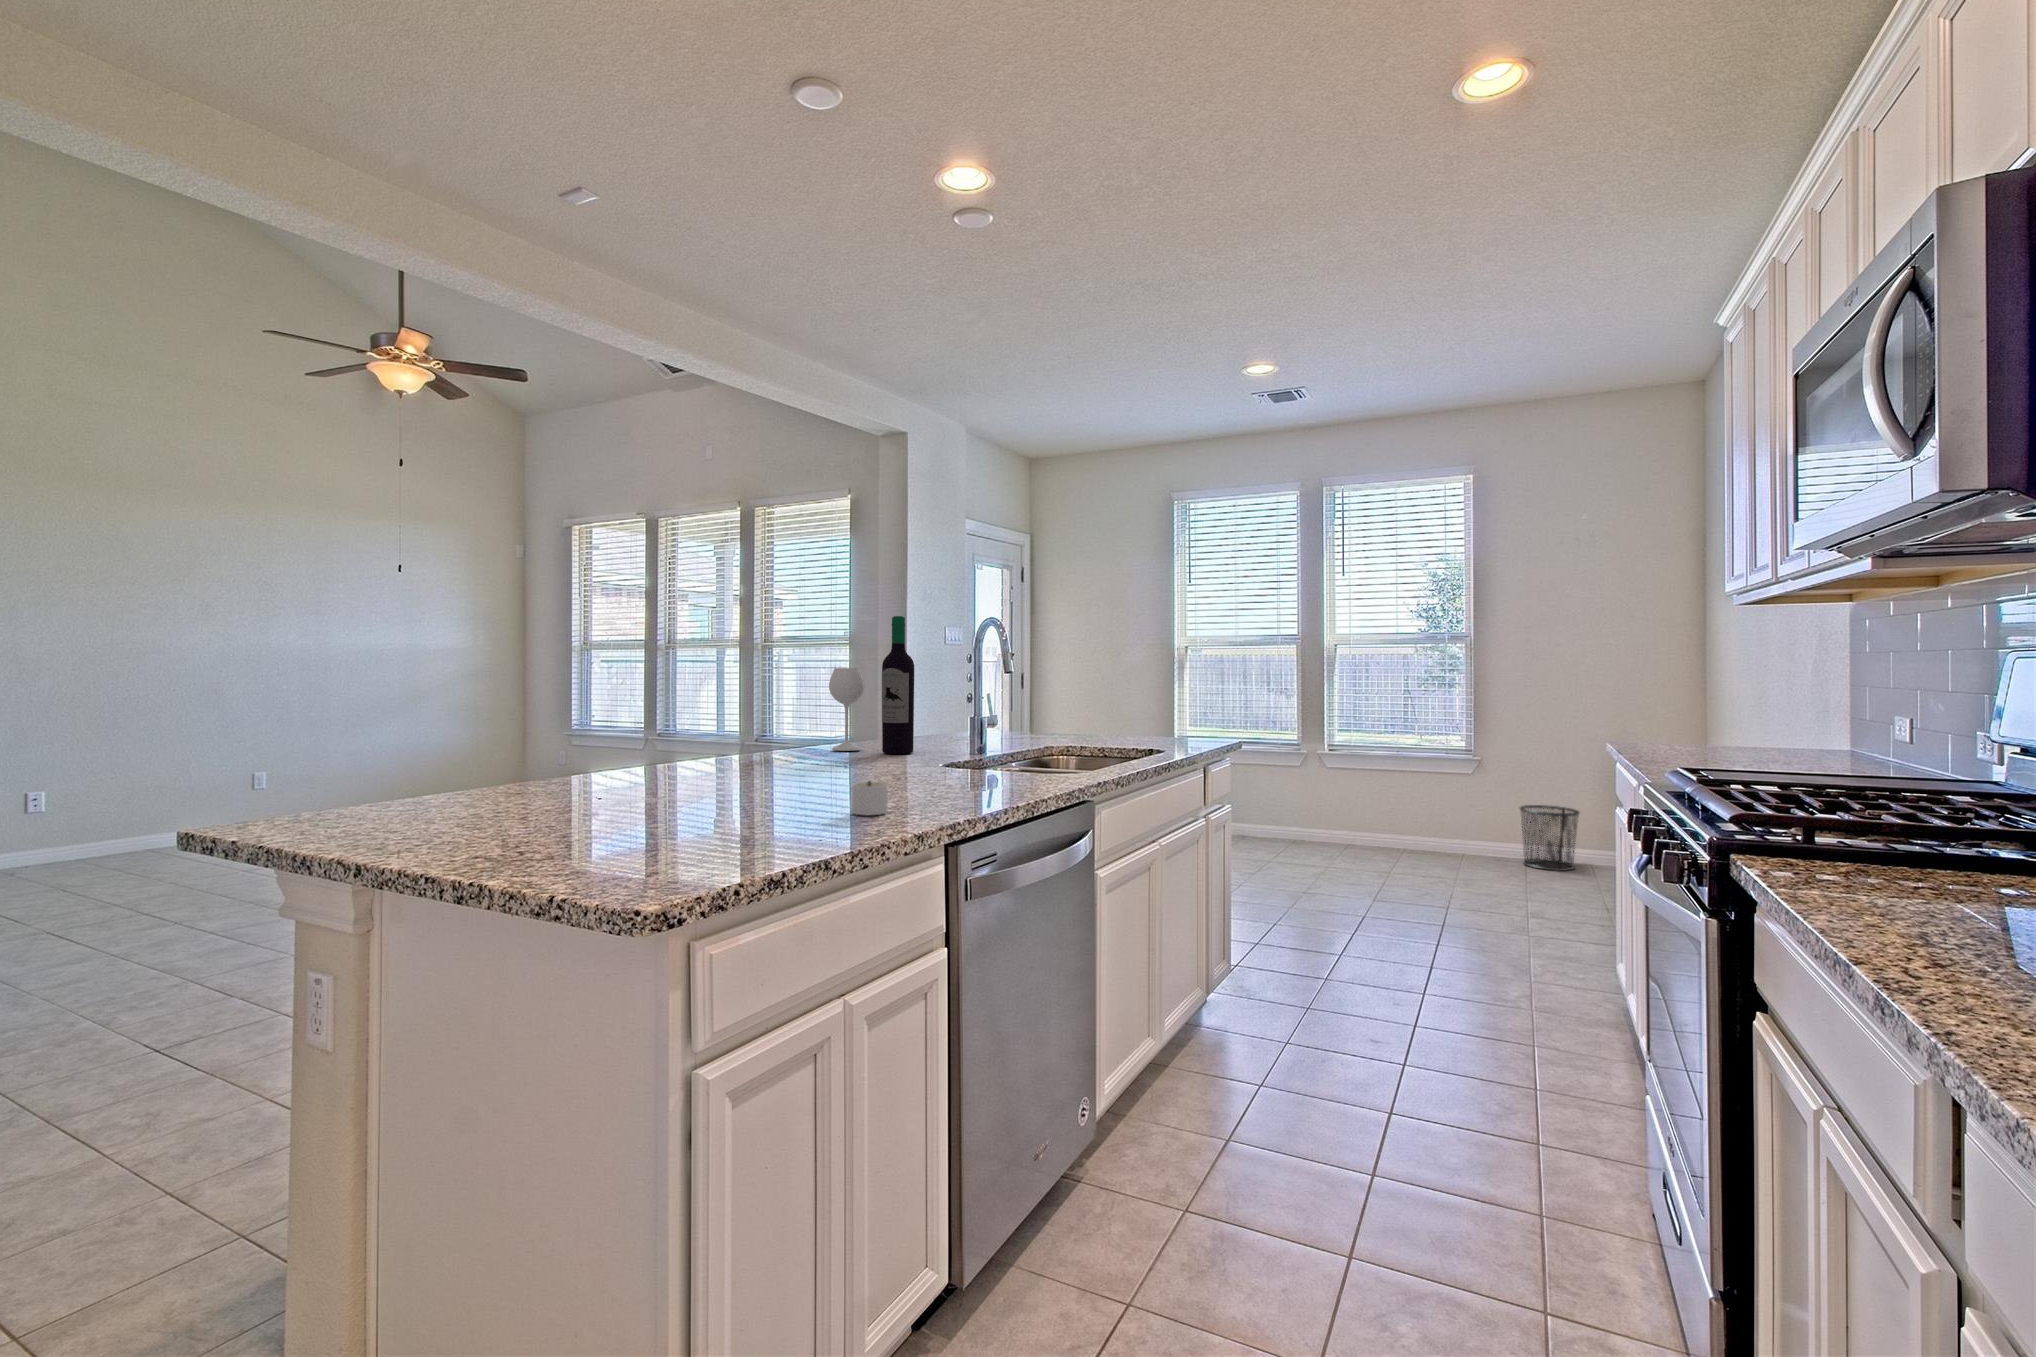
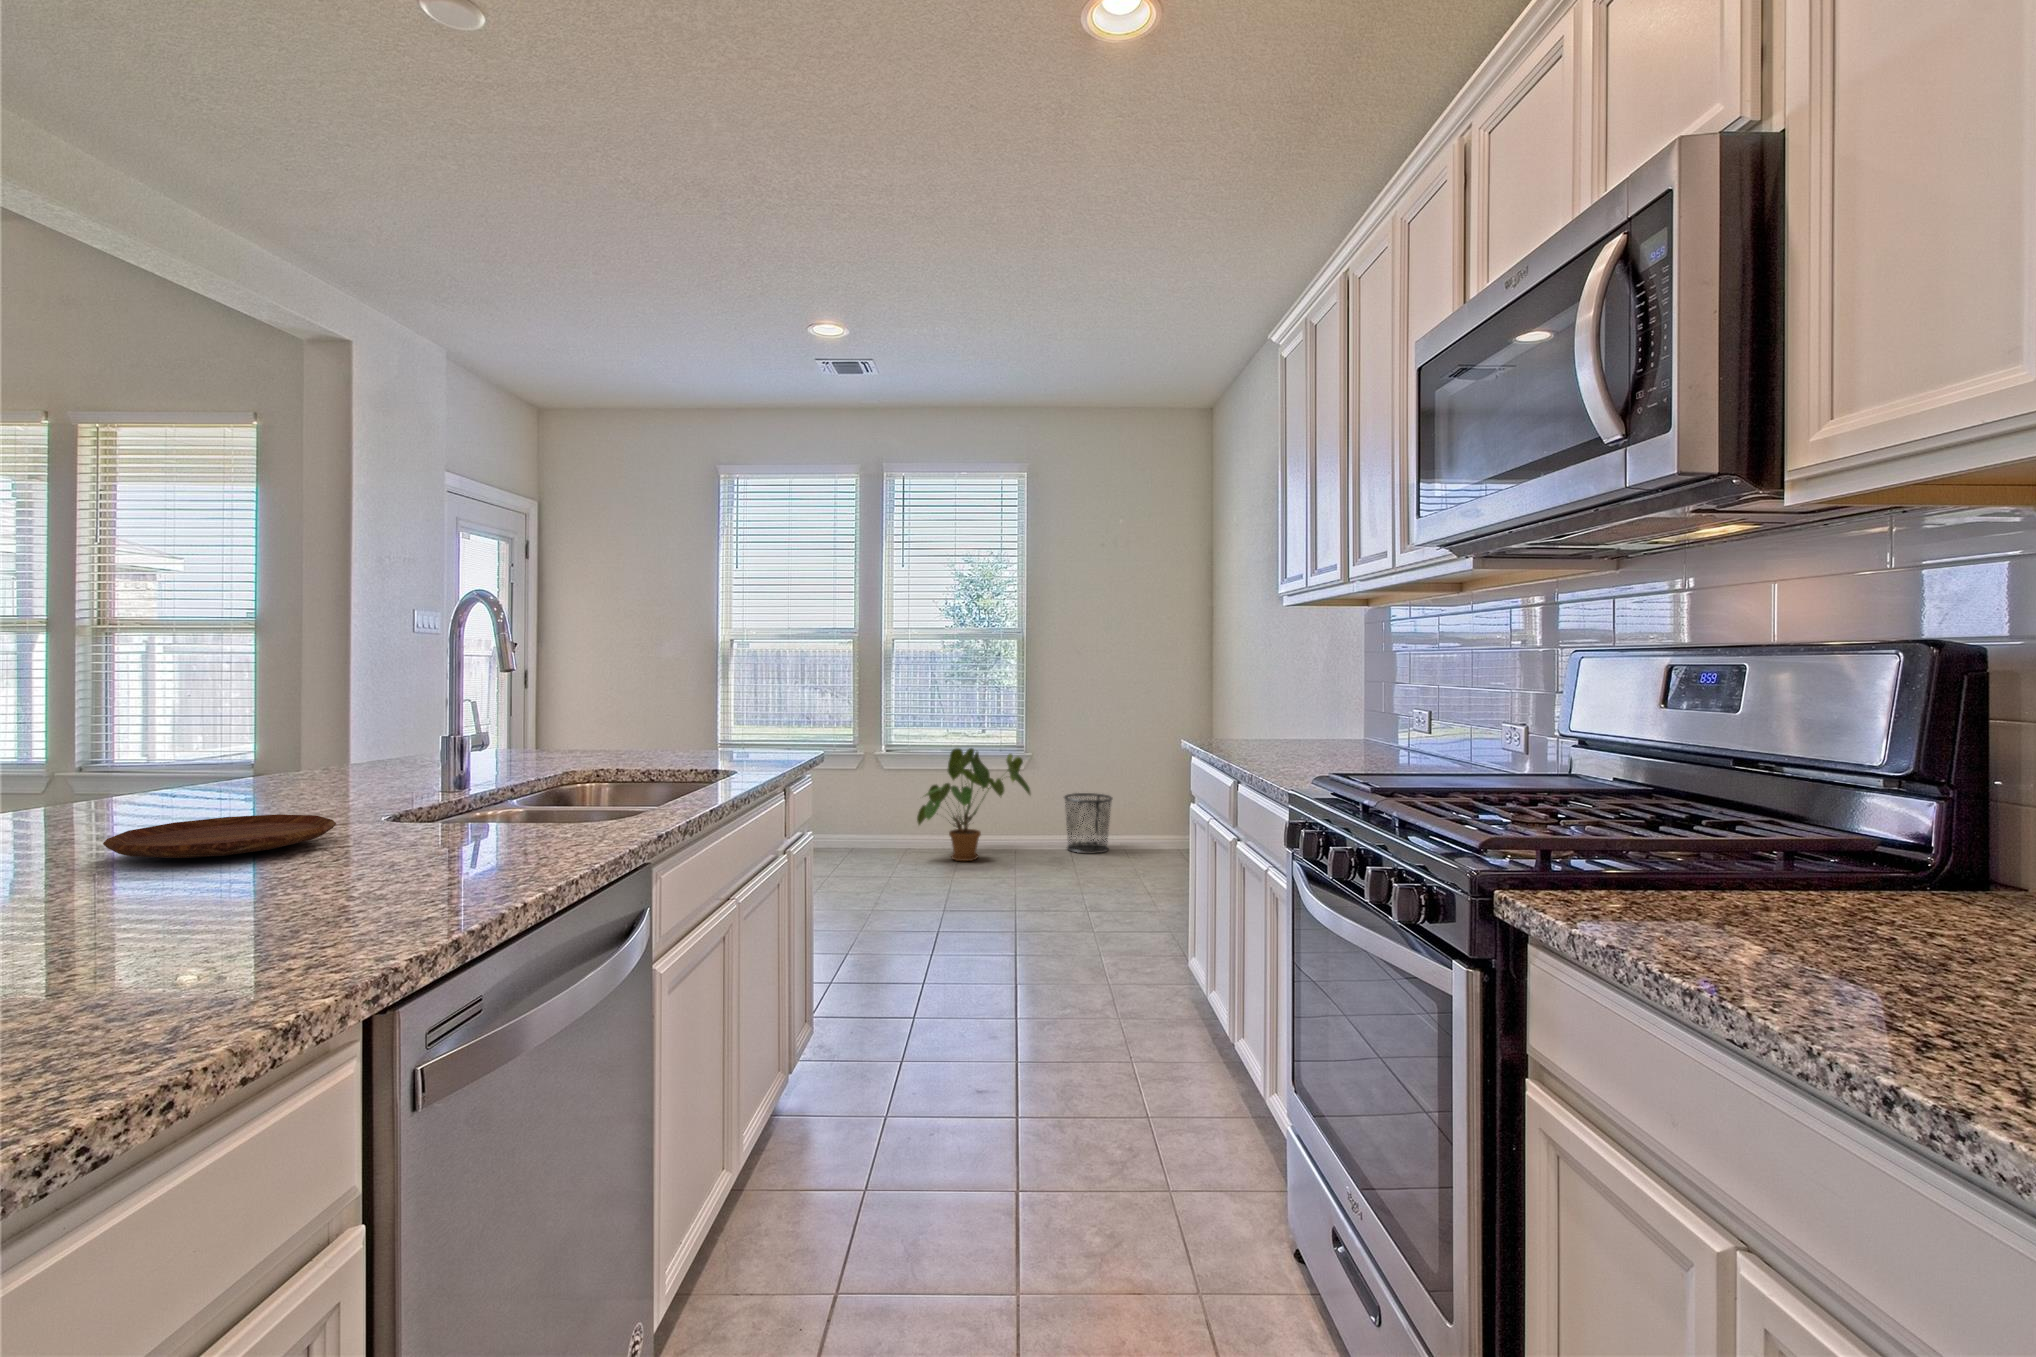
wine bottle: present [829,616,914,754] -> none [161,583,337,803]
house plant: none [1353,752,1479,864] -> present [917,748,1030,861]
tray: none [818,756,919,774] -> present [103,814,336,858]
candle: present [852,781,888,815] -> none [128,898,254,976]

